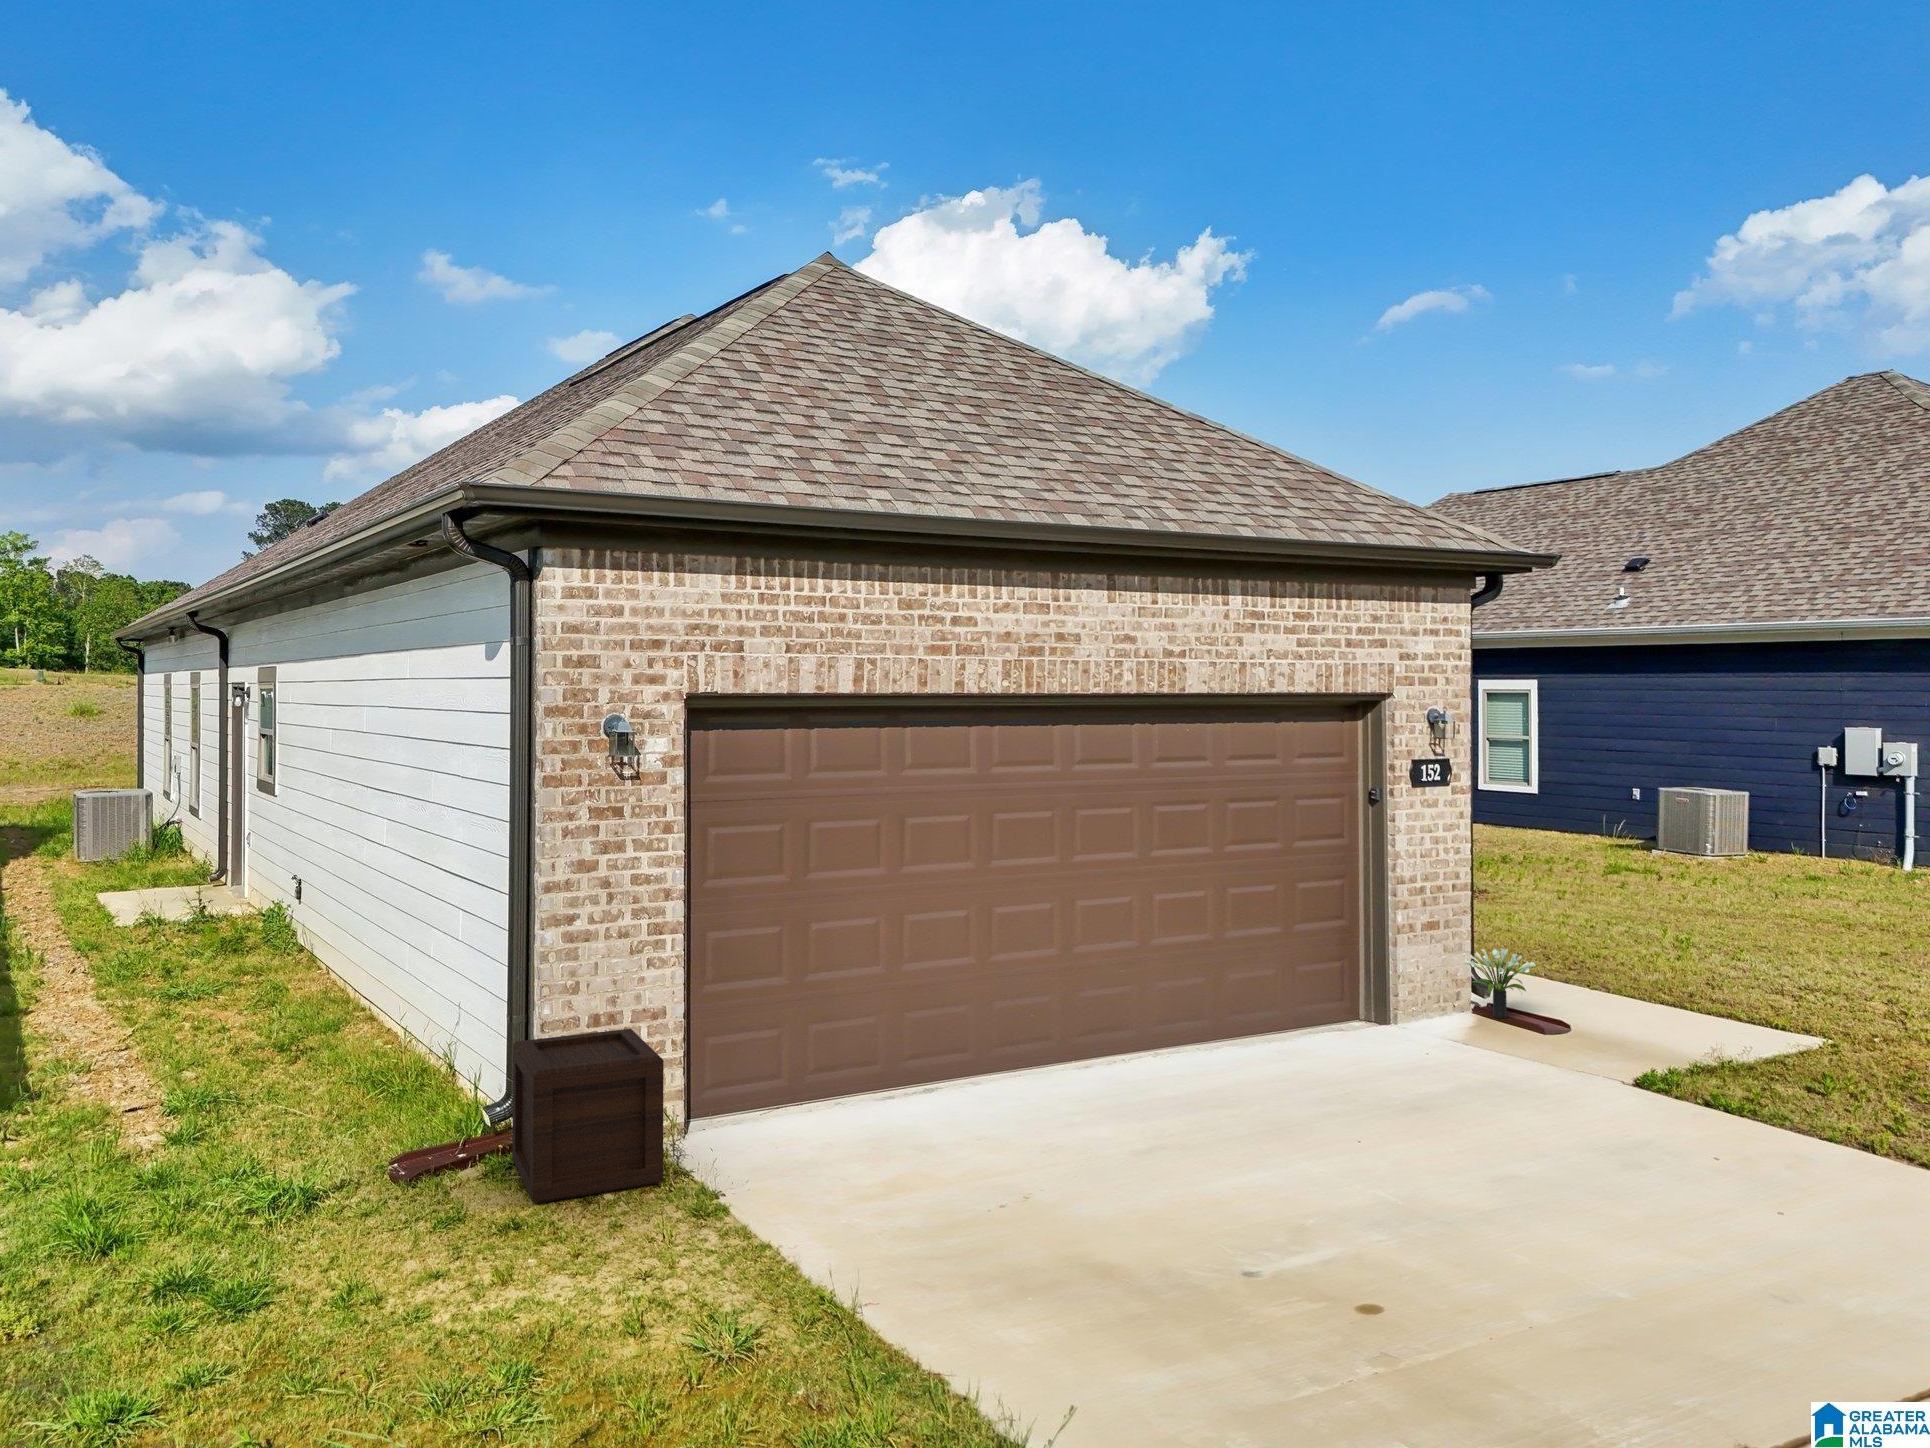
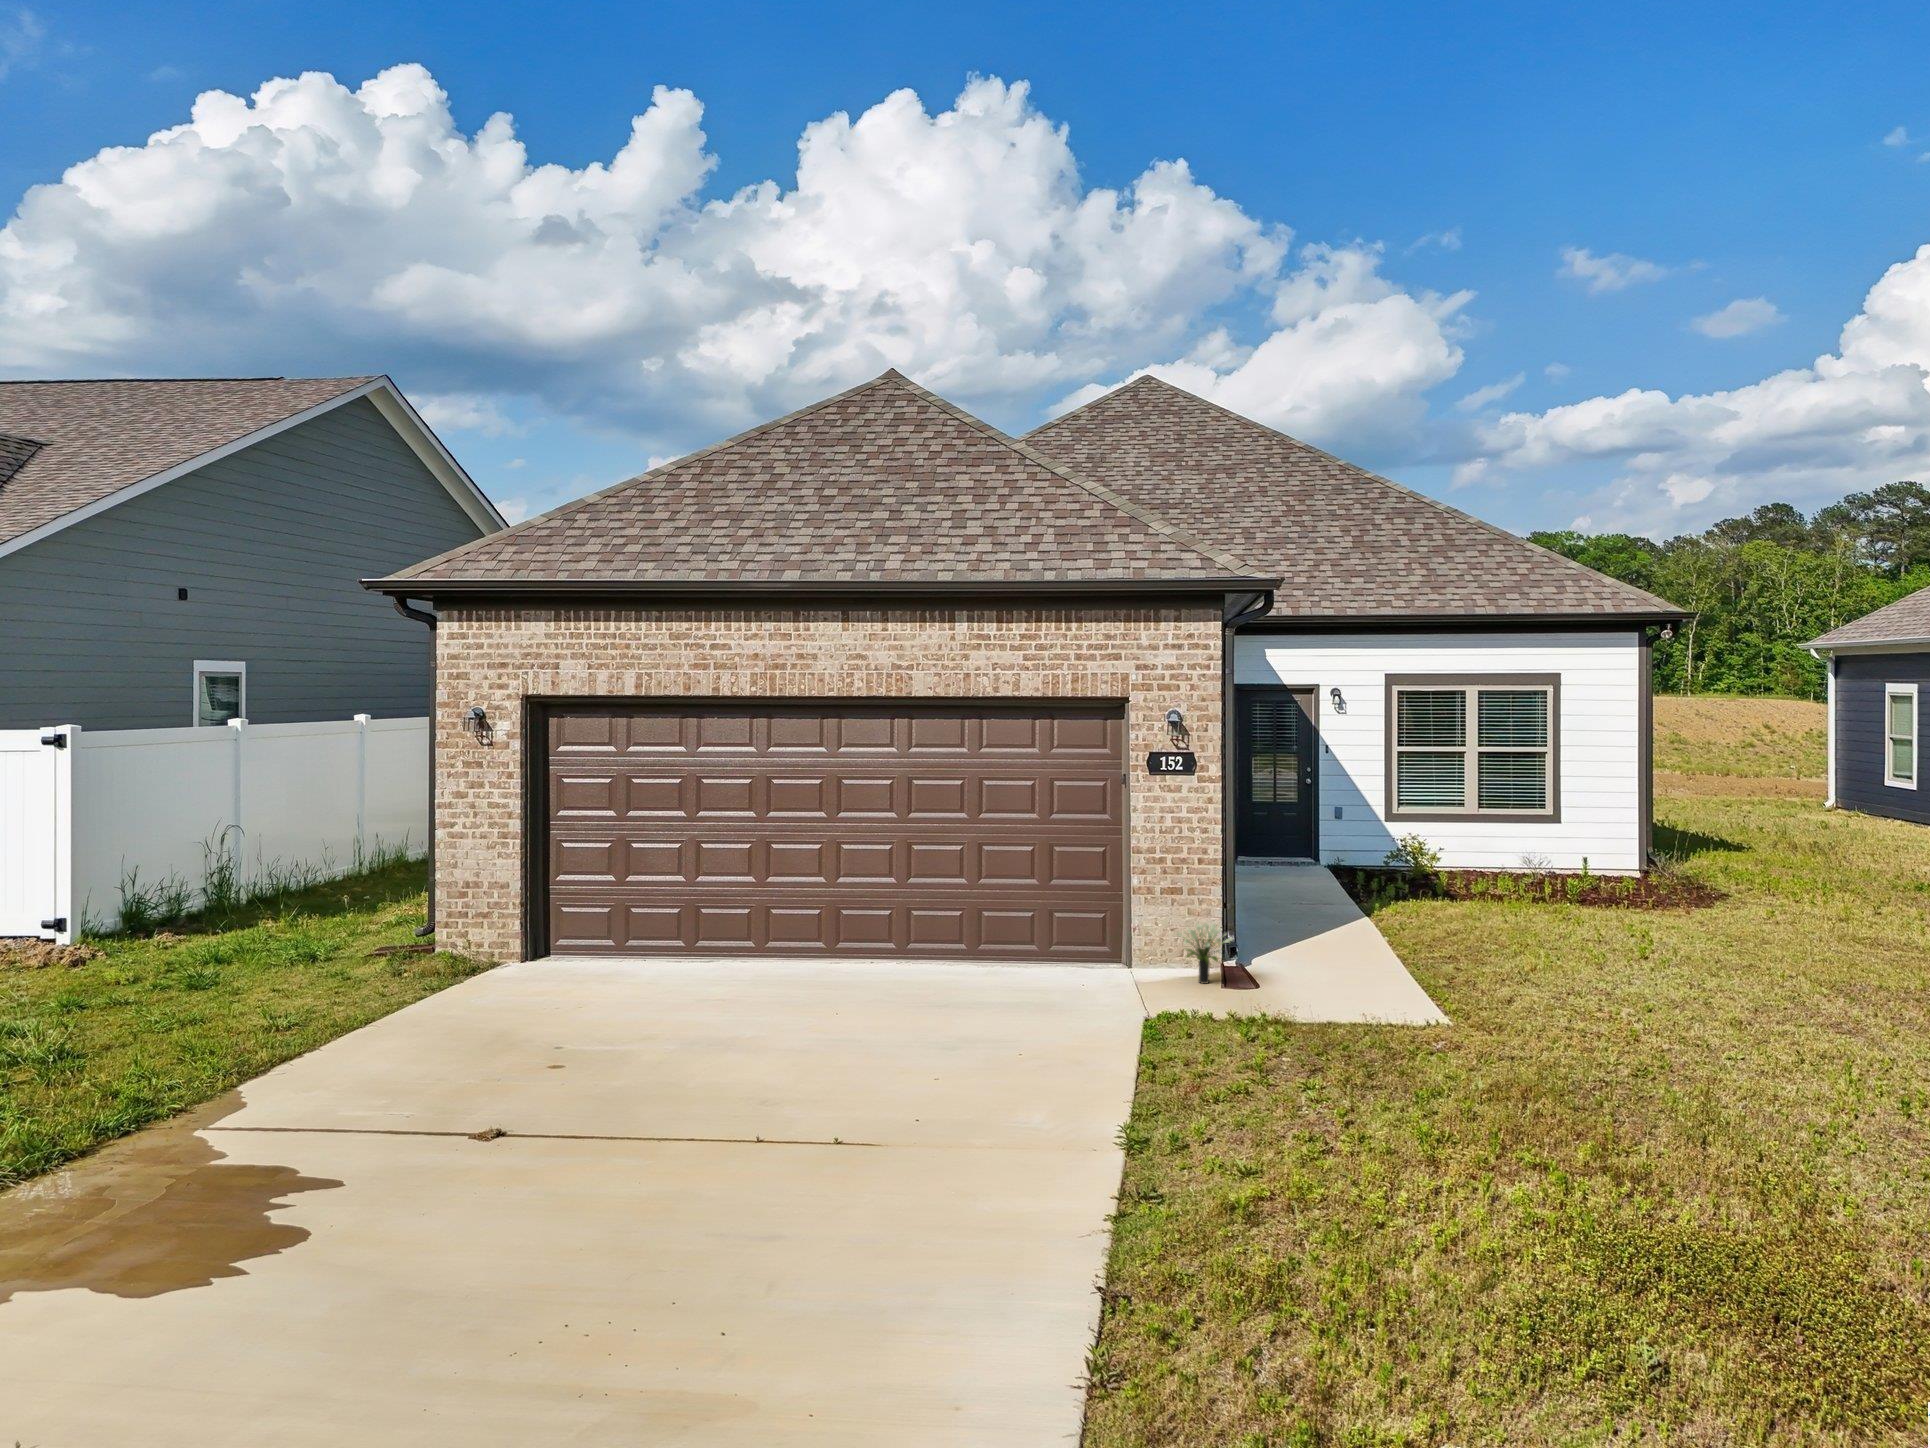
wooden crate: present [512,1029,664,1204] -> none [376,892,486,981]

